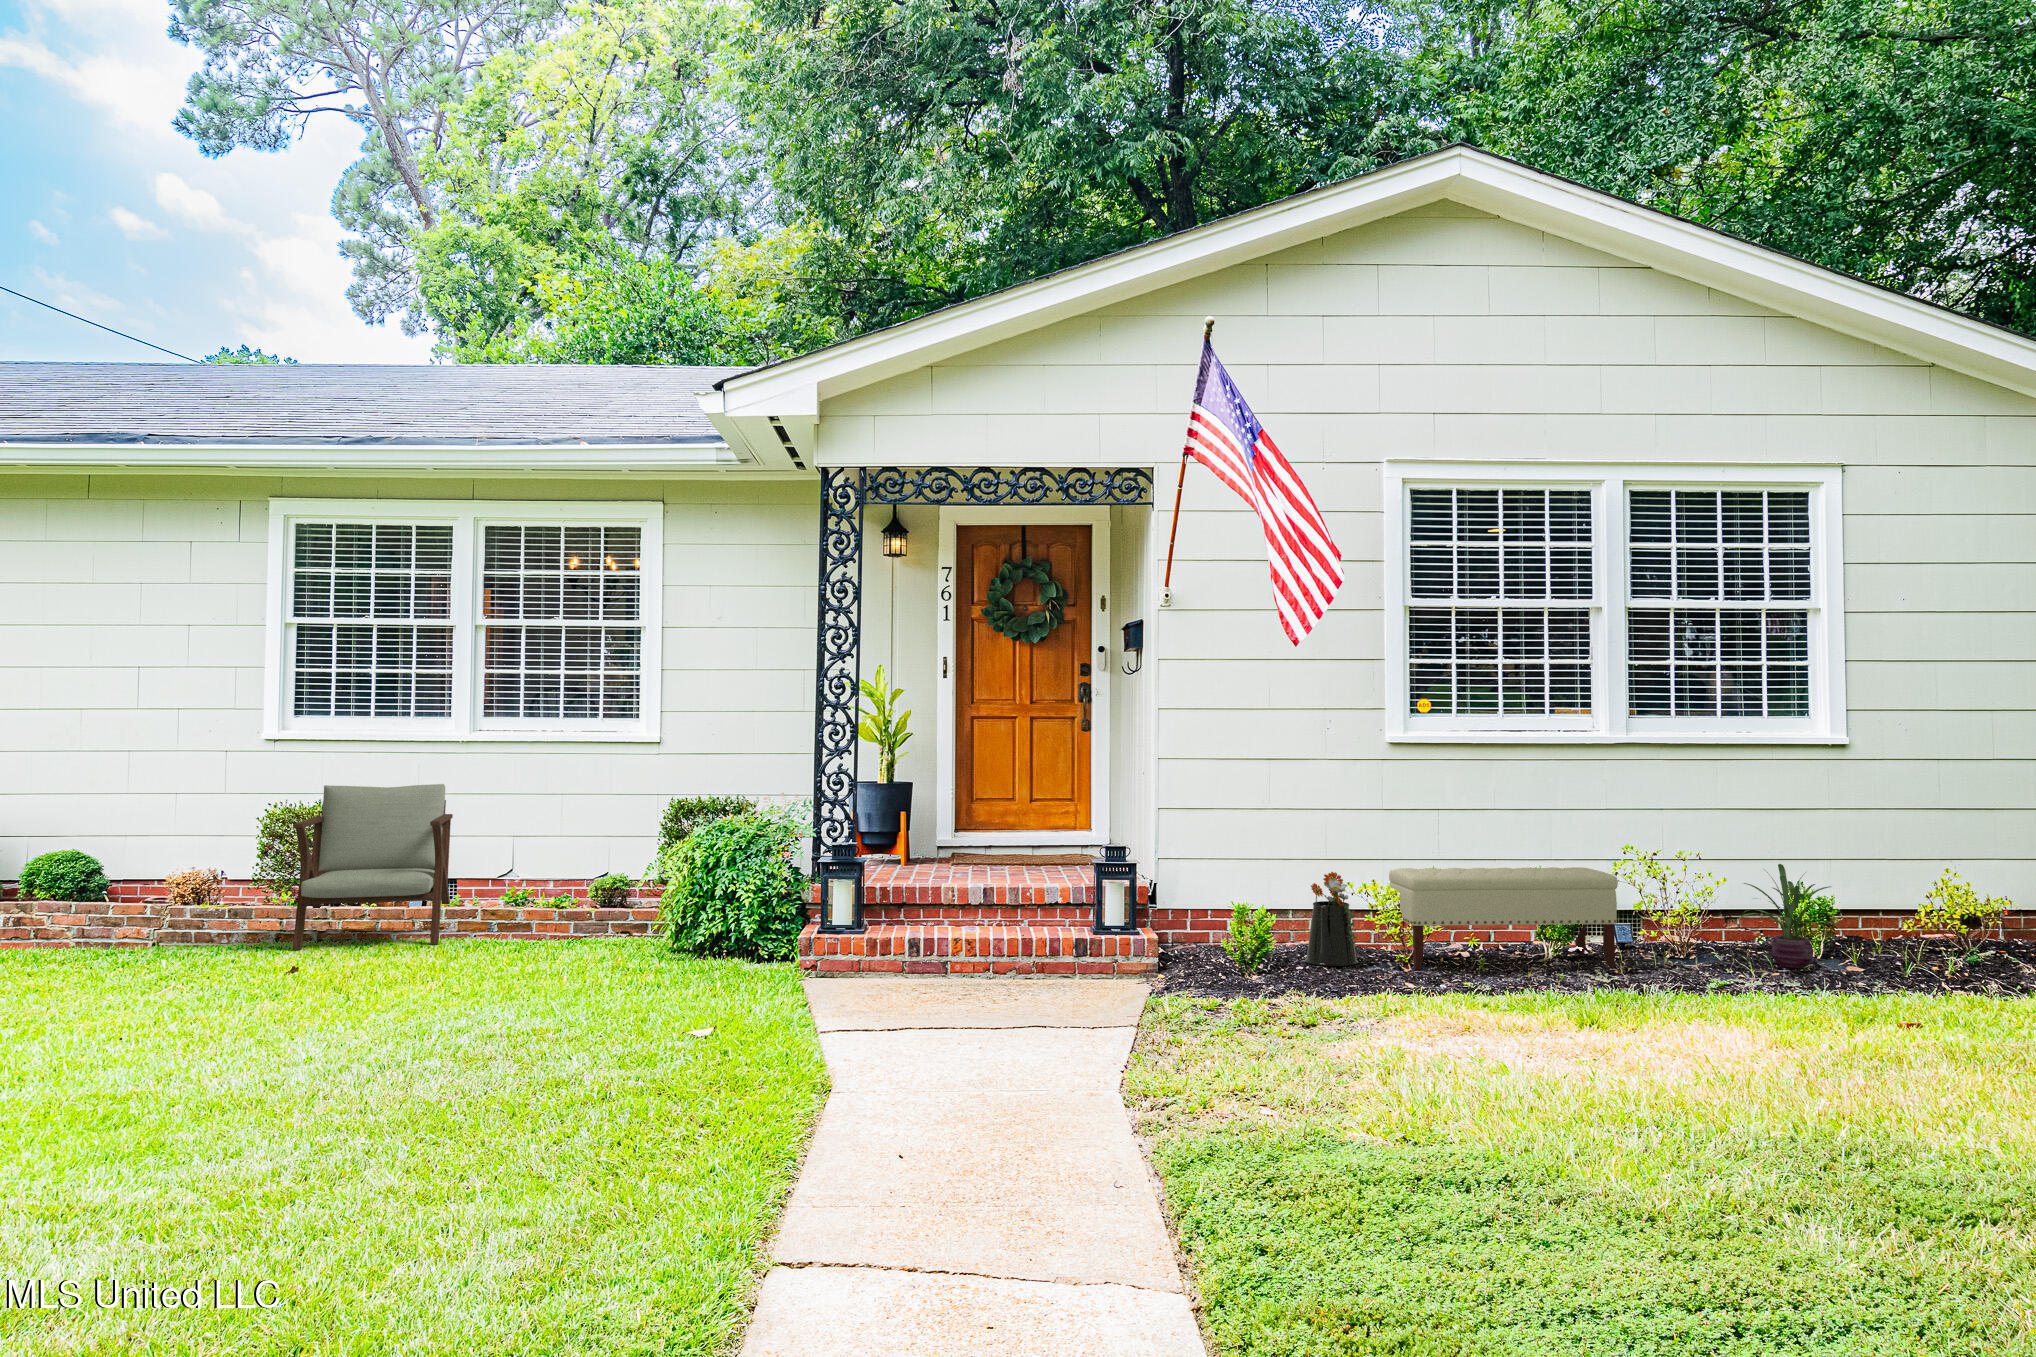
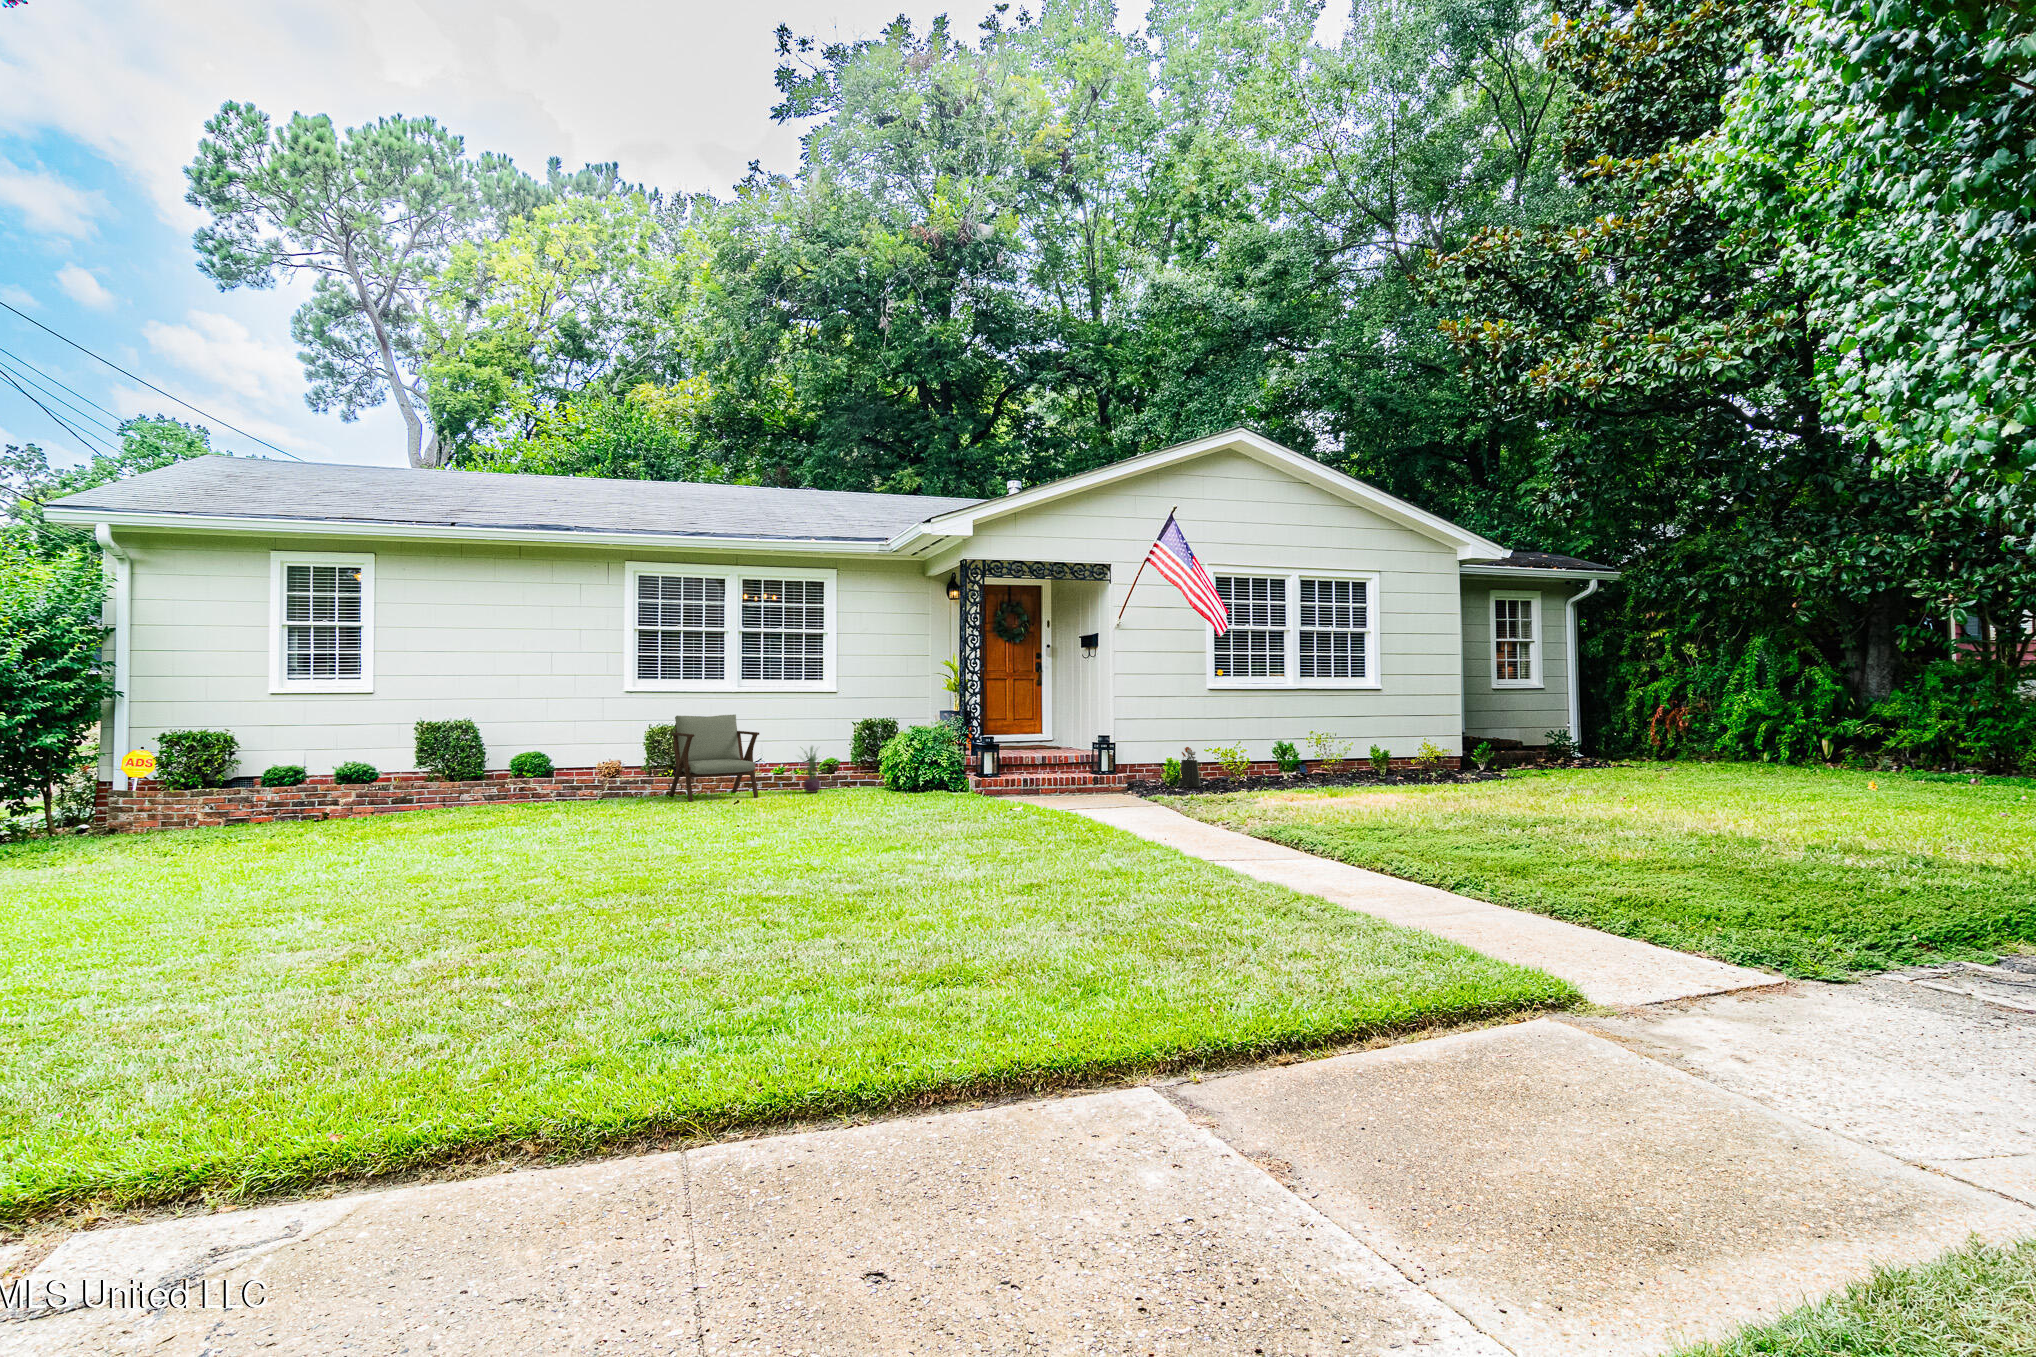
decorative plant: present [1737,864,1843,968] -> present [802,747,821,793]
bench: present [1389,867,1618,970] -> none [1208,743,1301,787]

